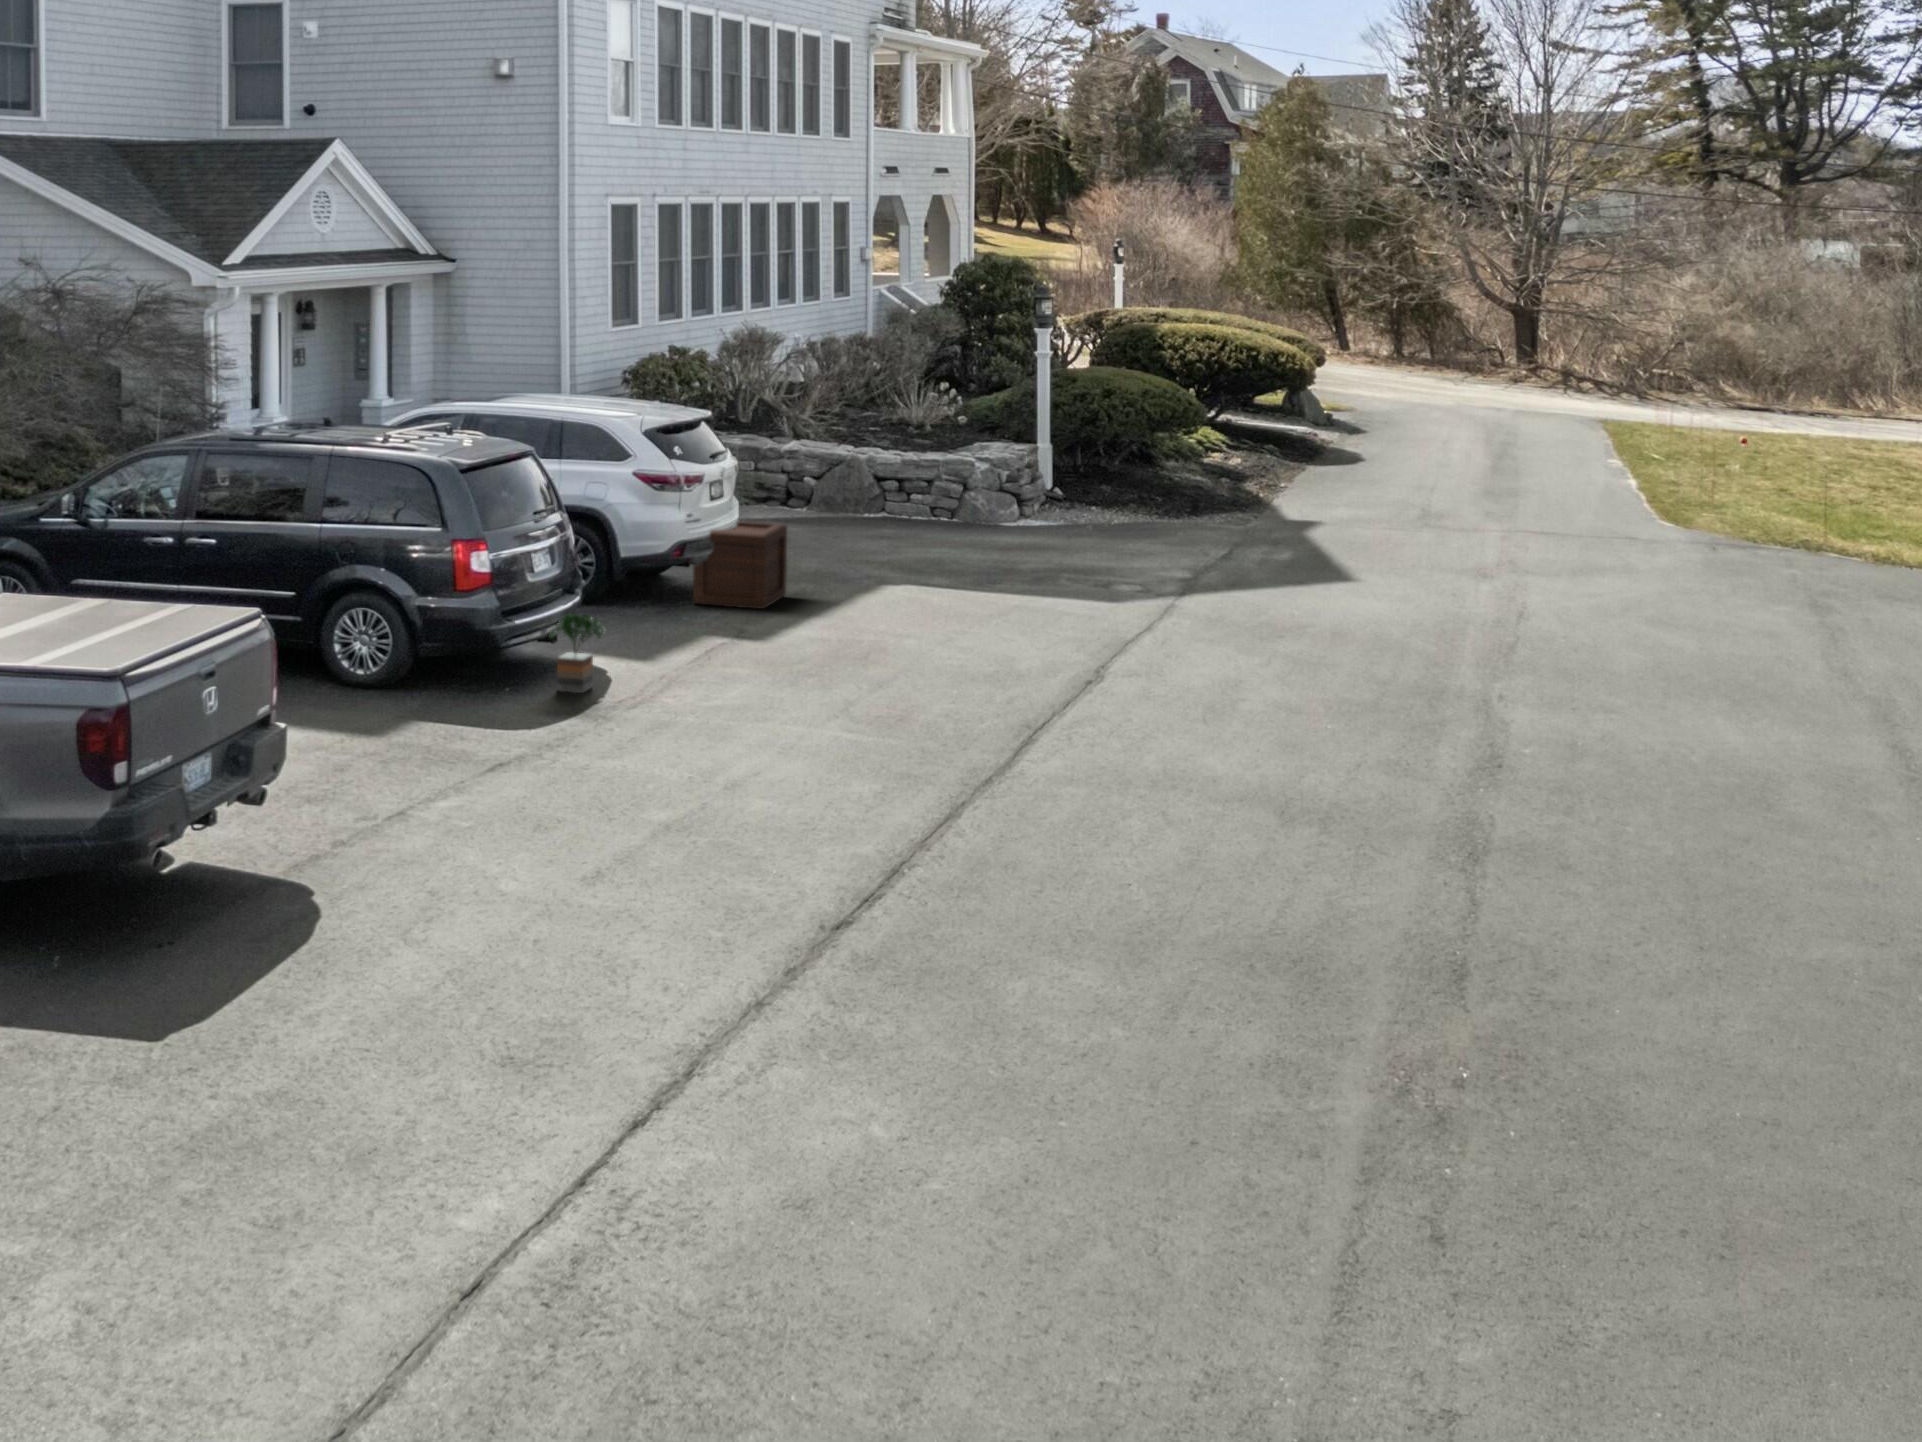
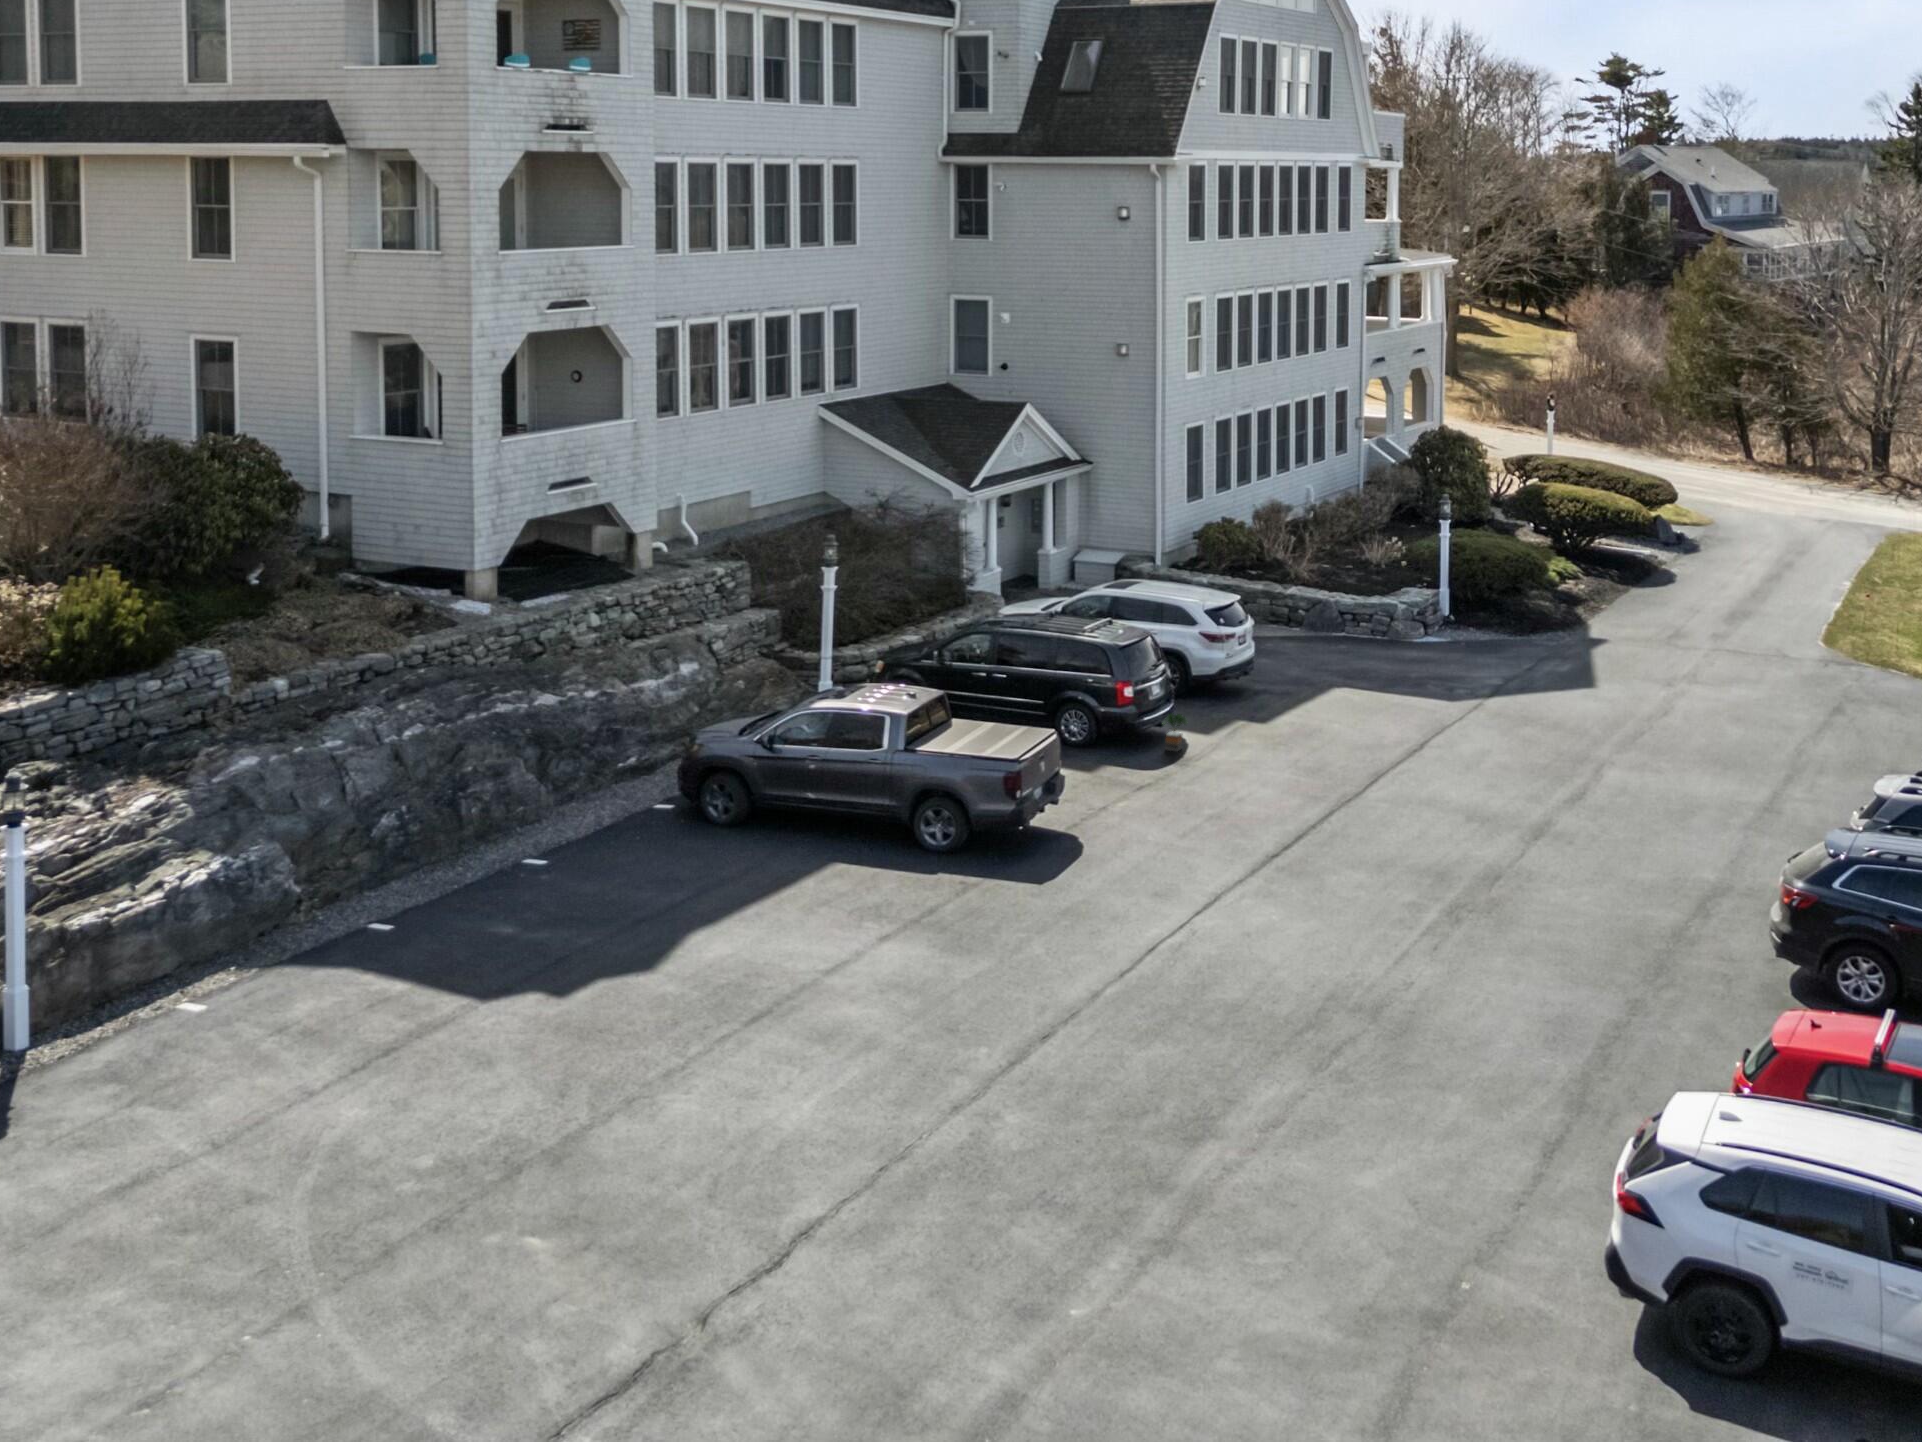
wooden crate: present [693,521,787,609] -> none [1231,652,1282,702]

